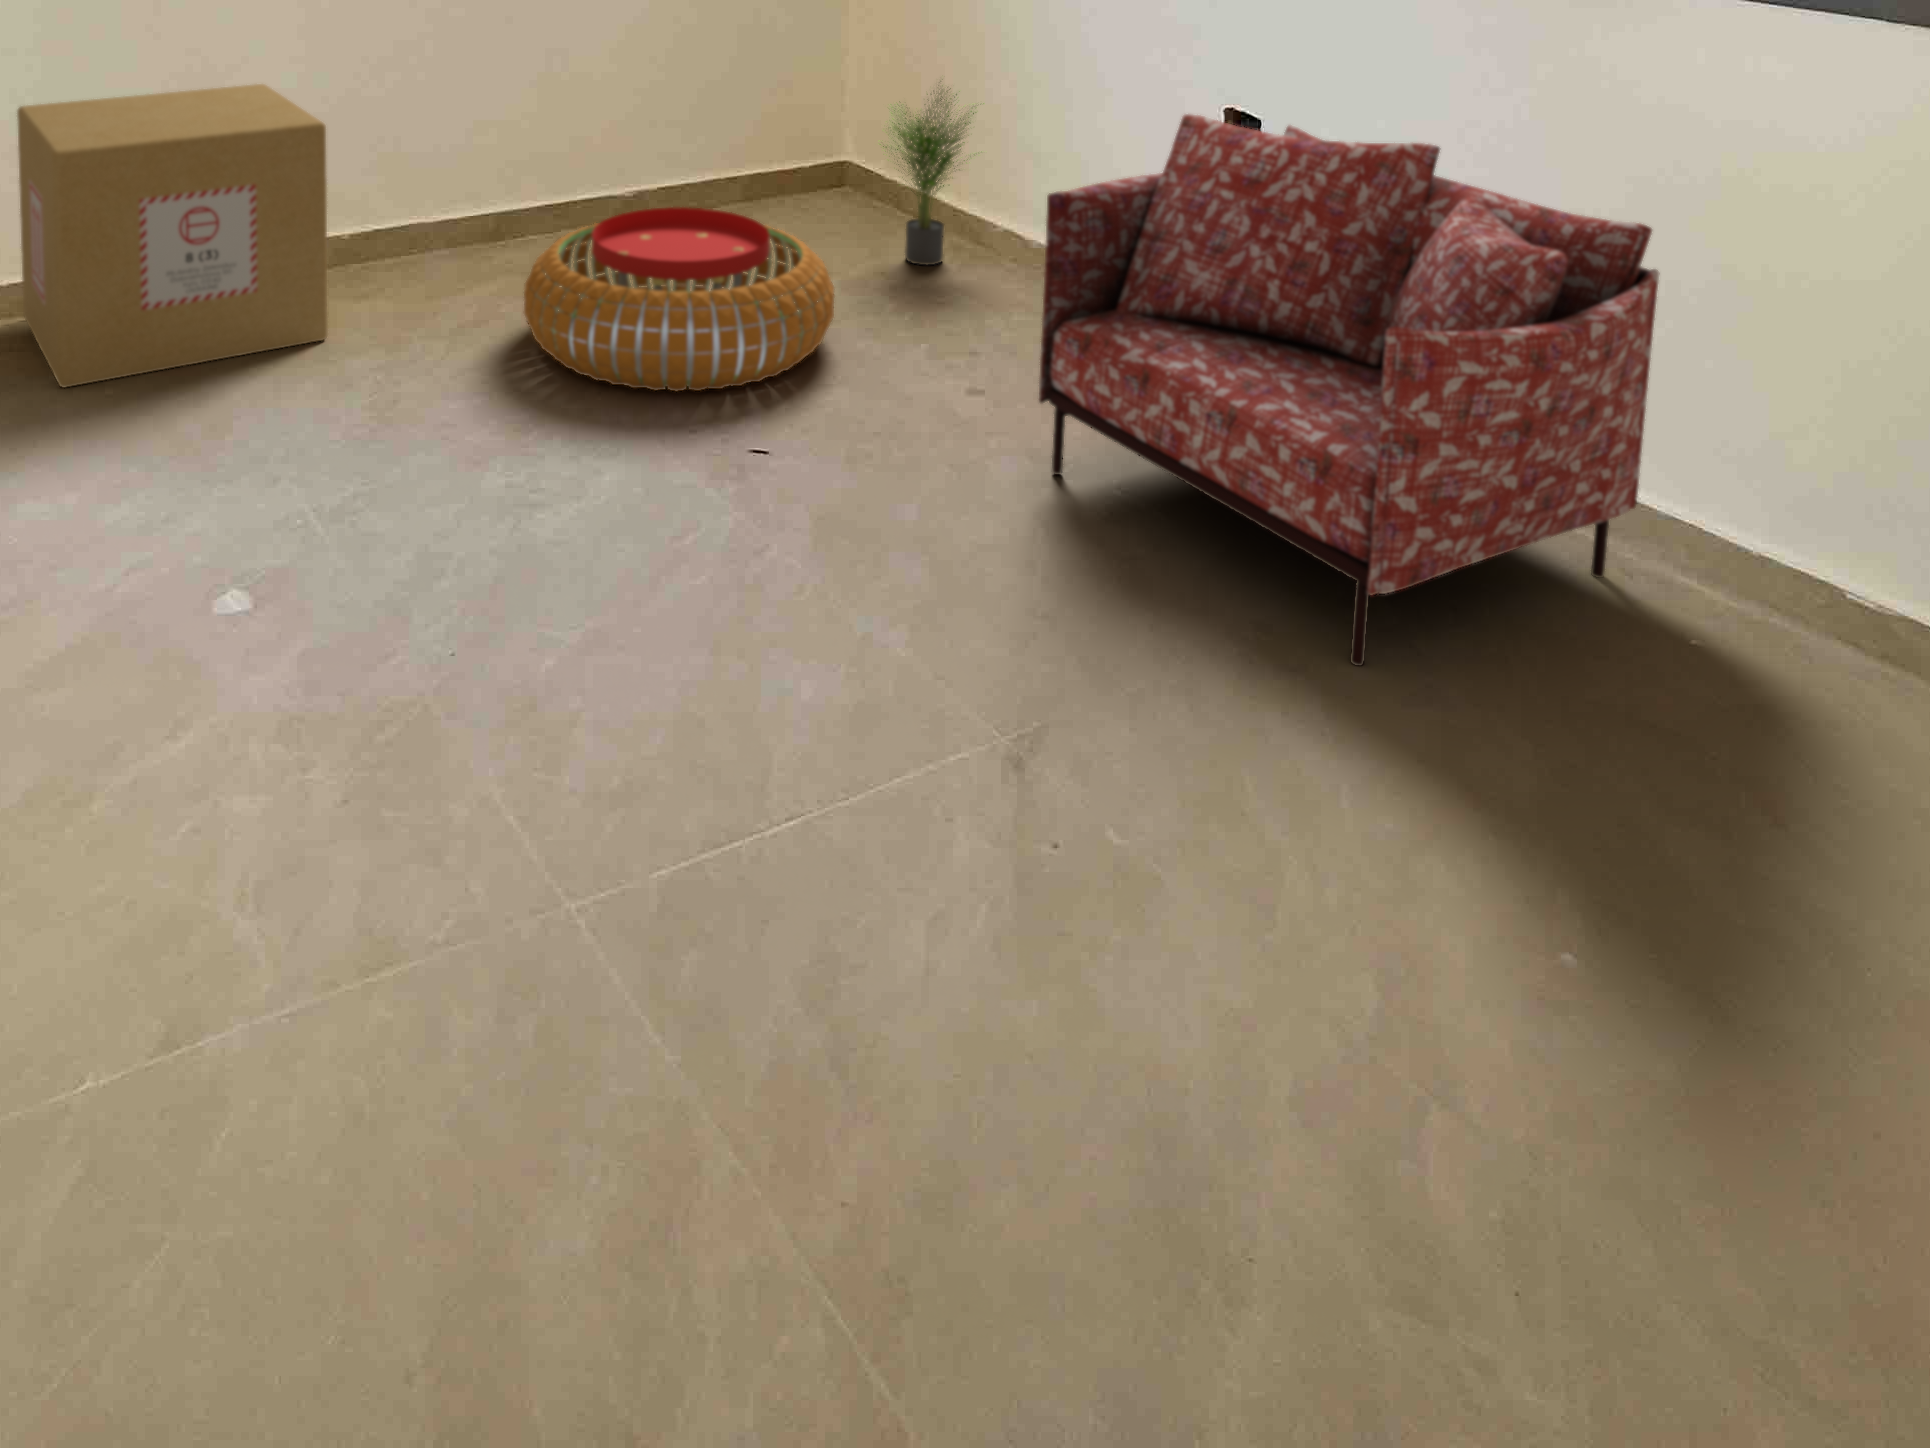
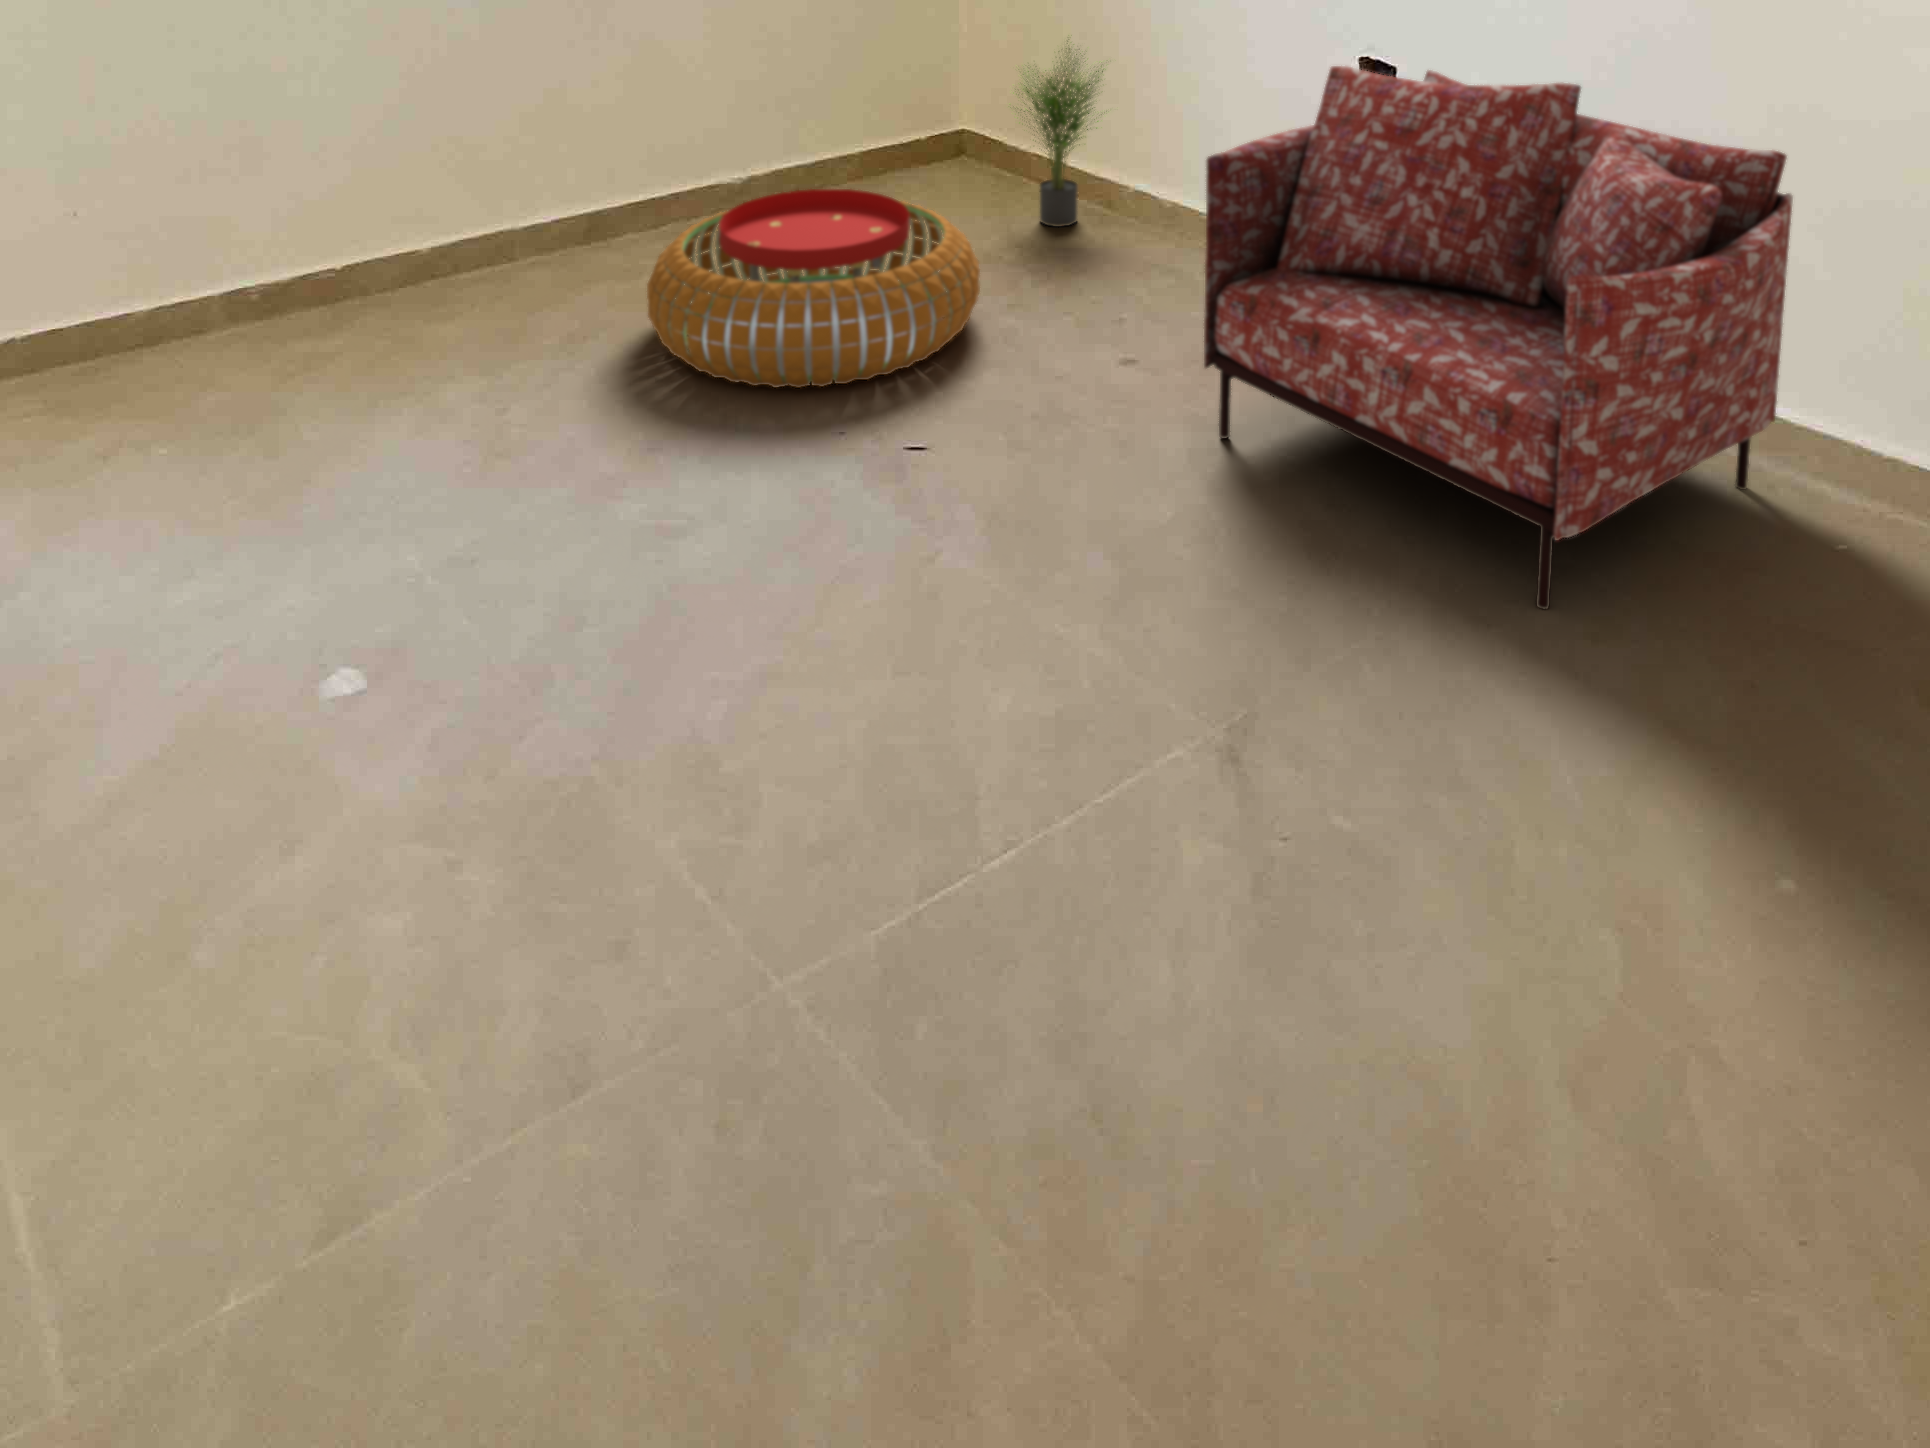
cardboard box: present [17,84,328,387] -> none [31,86,425,450]

